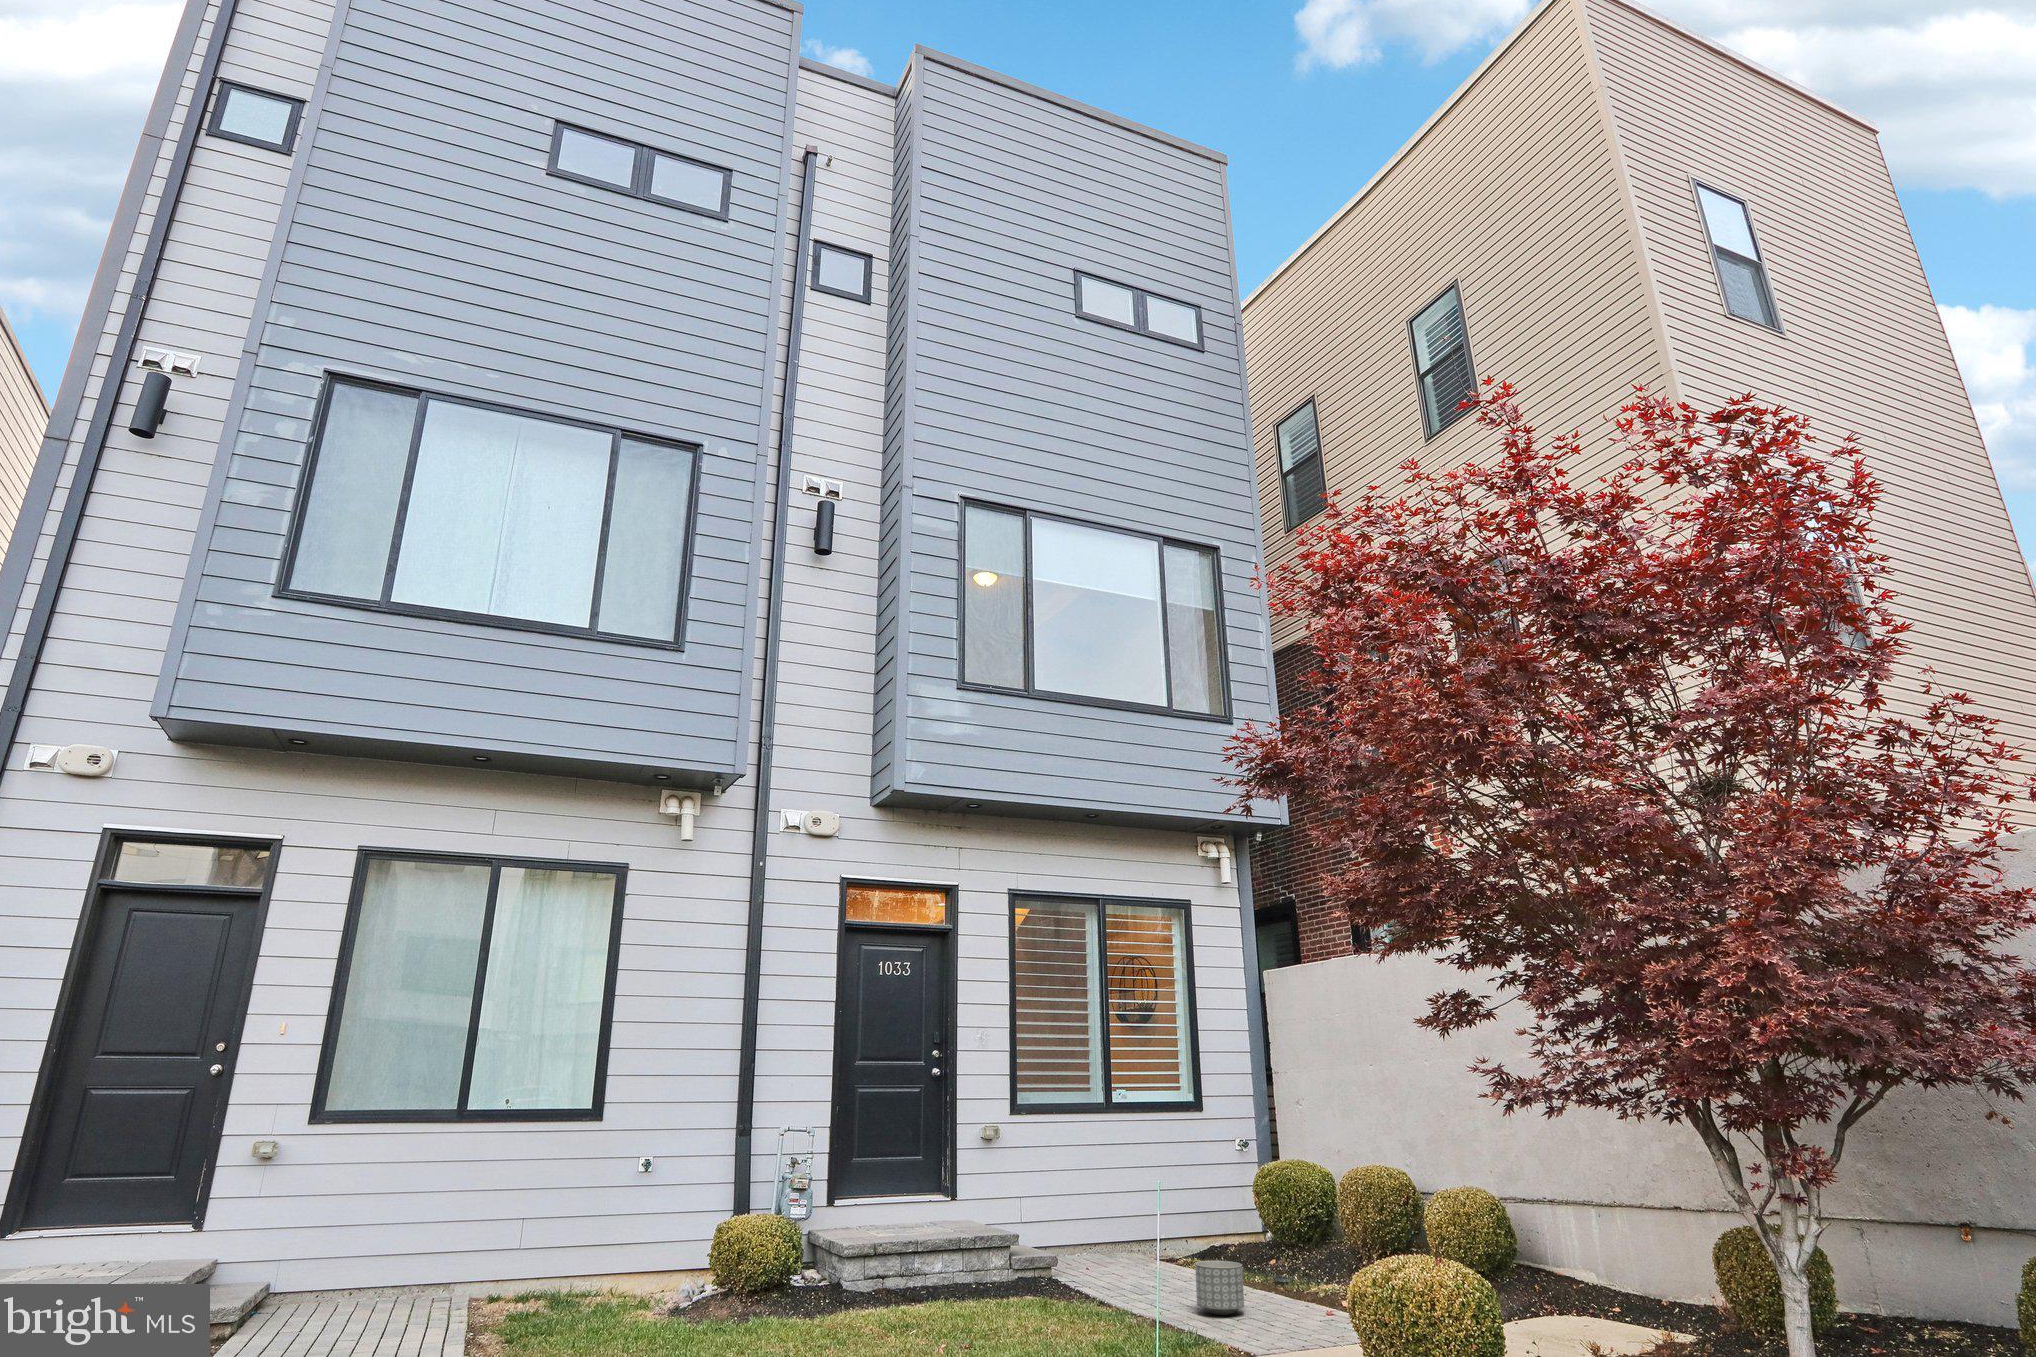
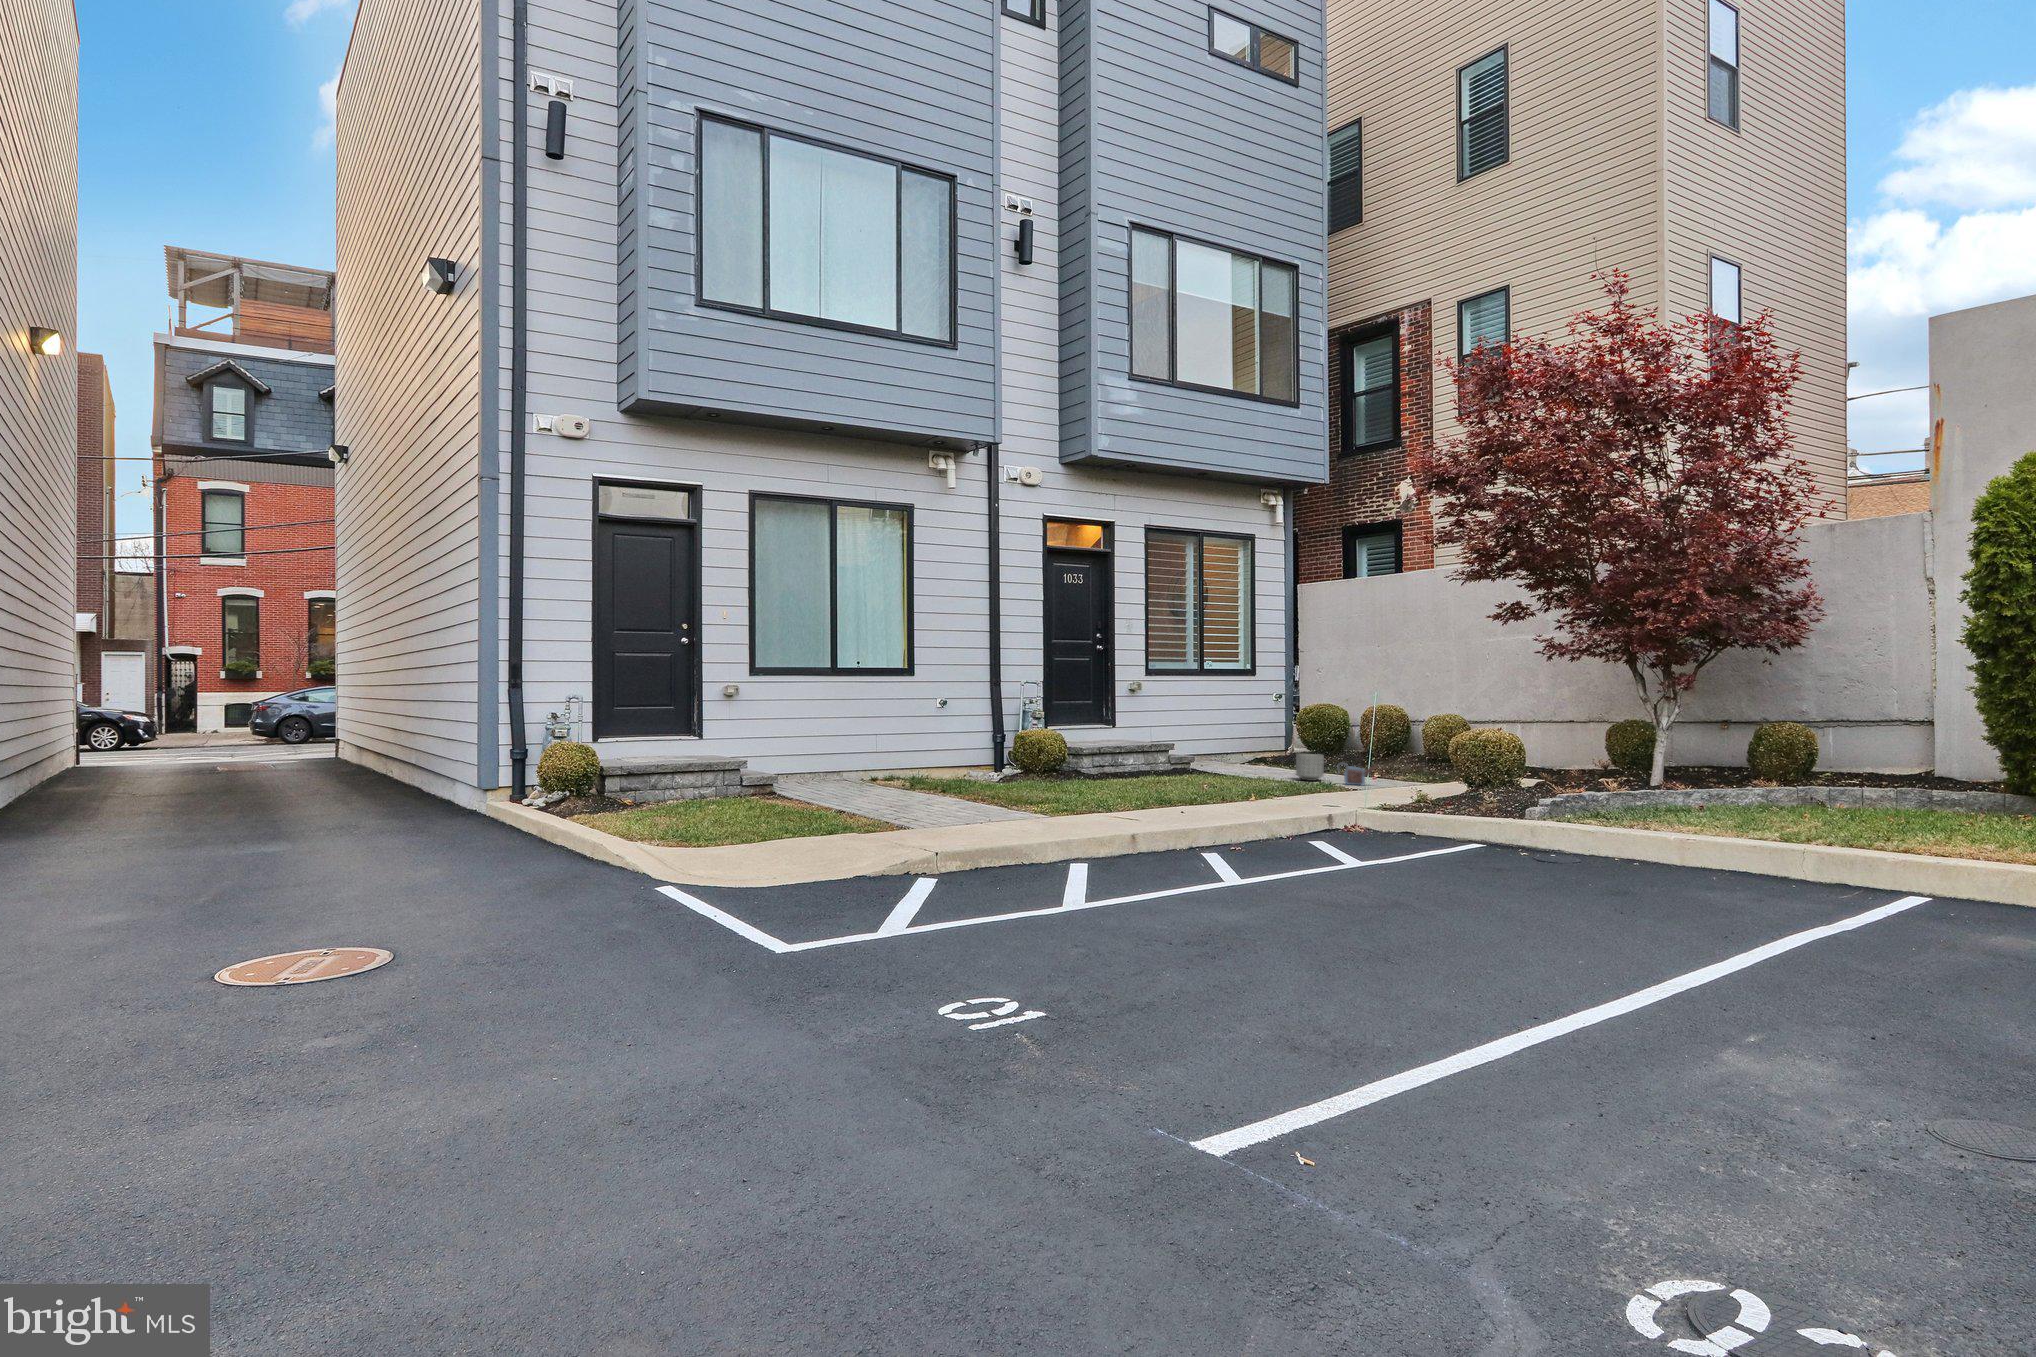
watering can: none [1255,1283,1320,1331] -> present [1337,763,1377,785]

